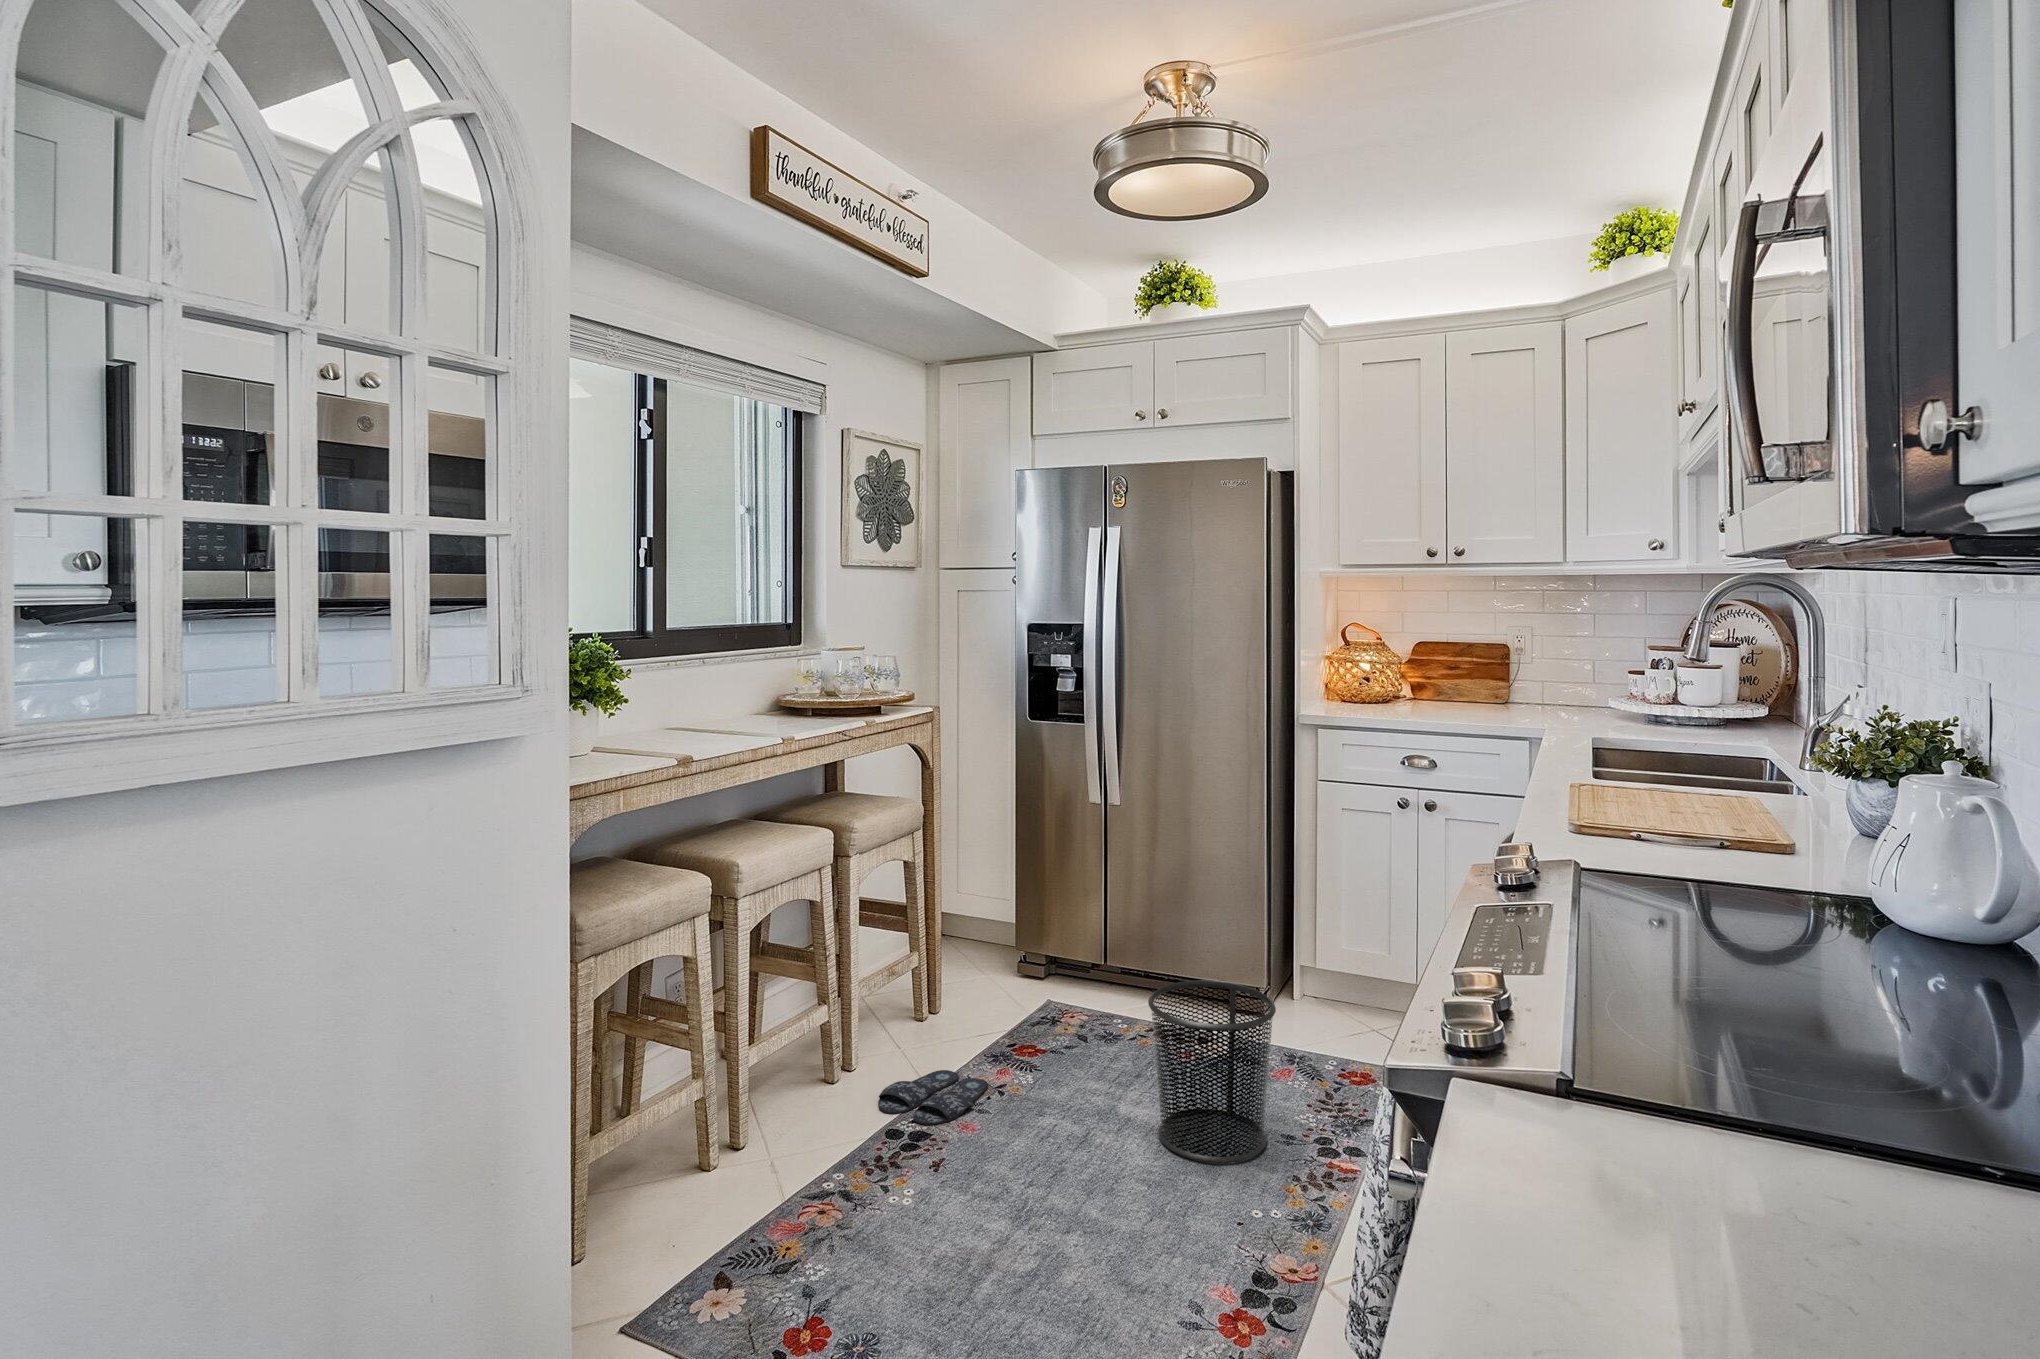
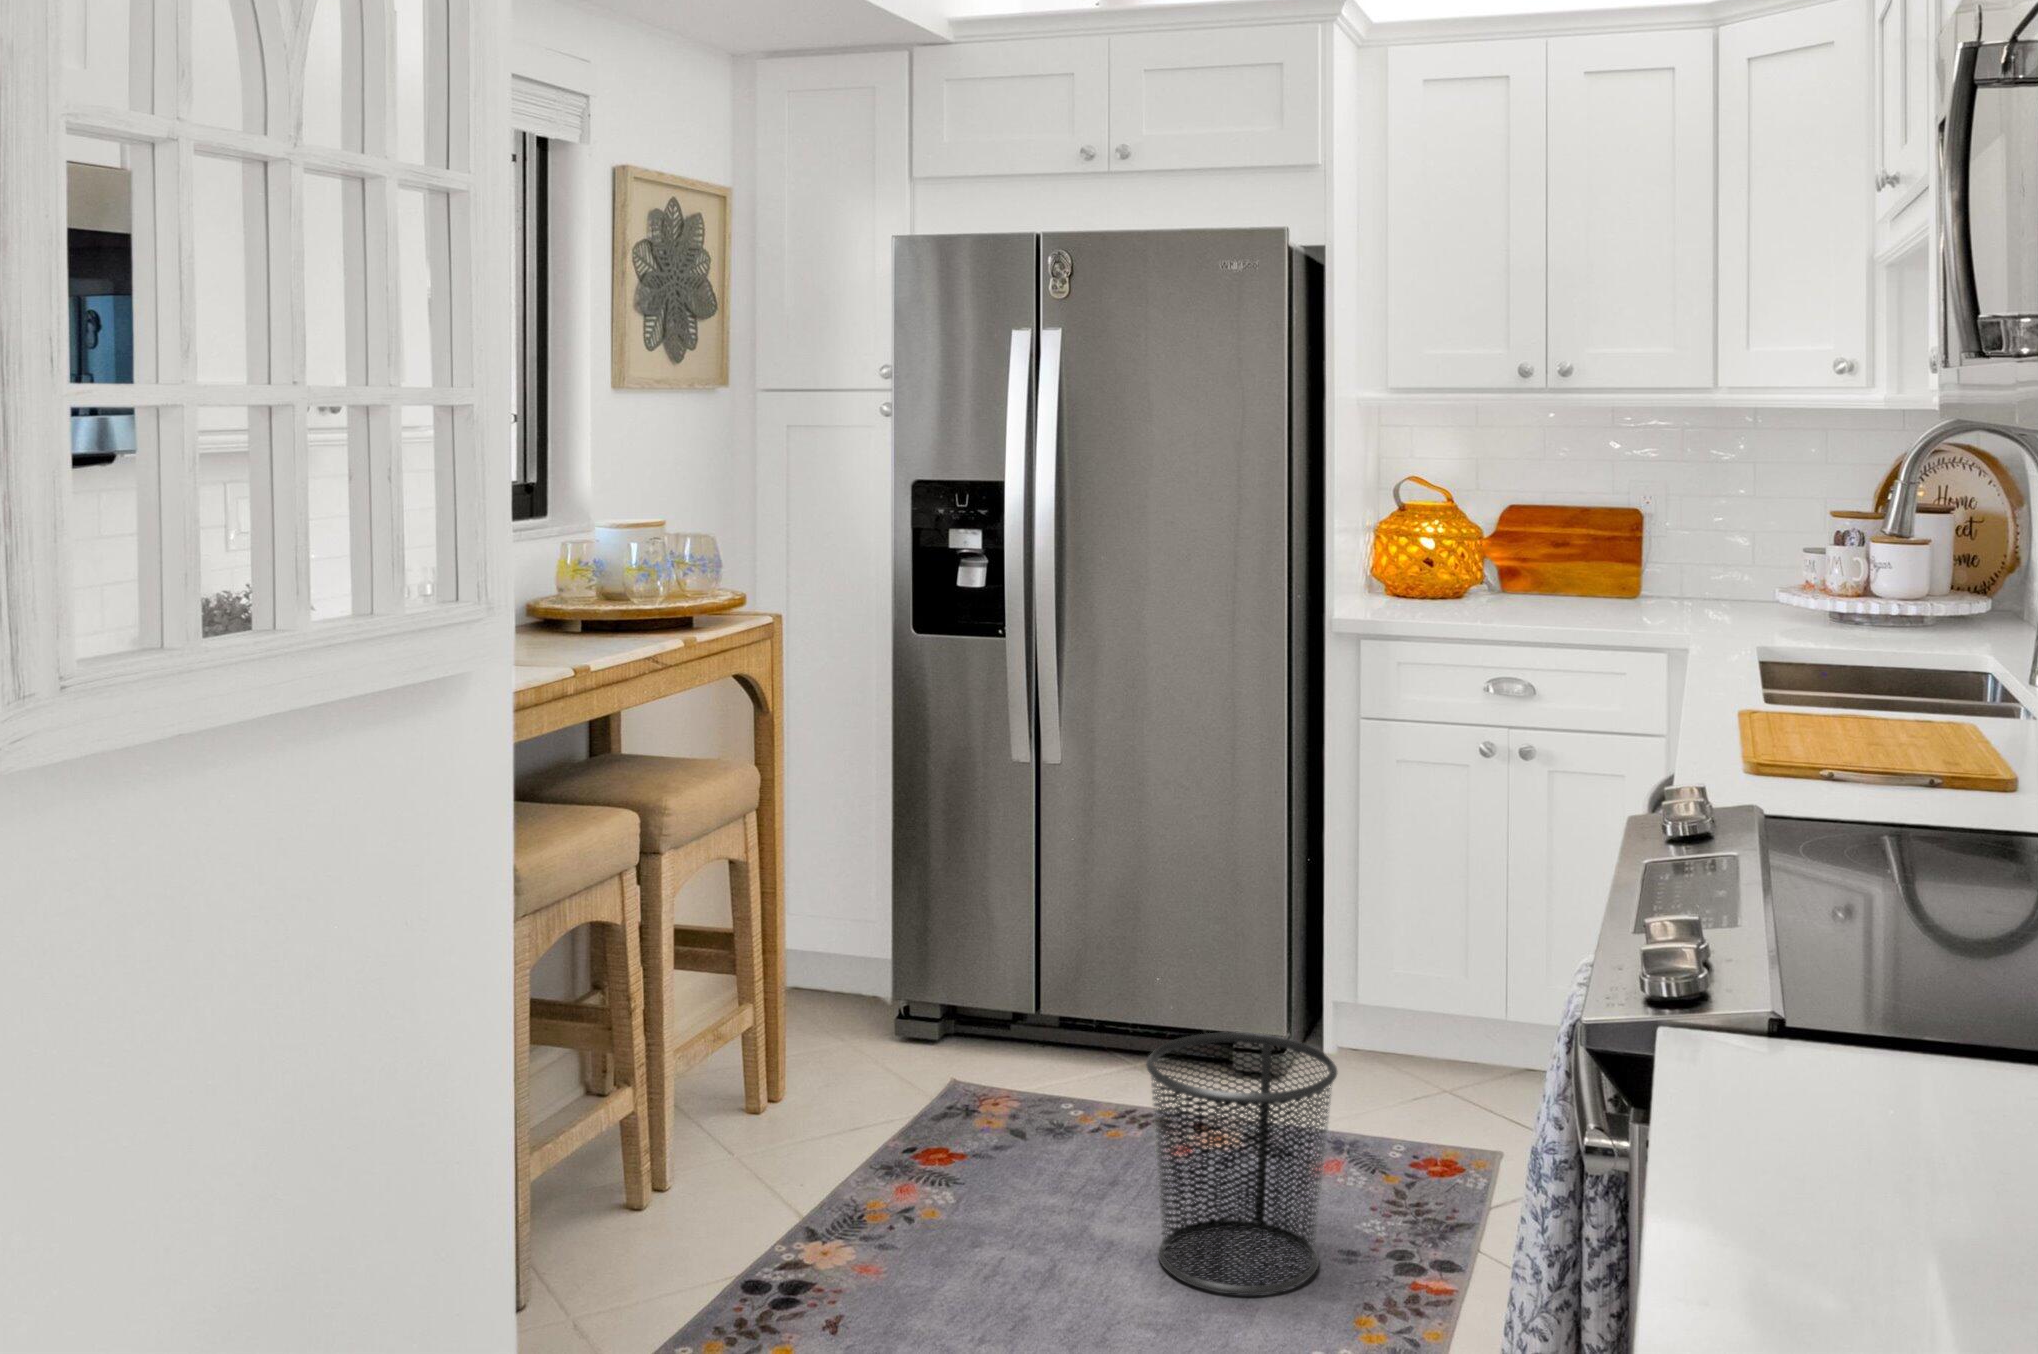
slippers: present [878,1070,988,1125] -> none [719,1185,887,1265]

